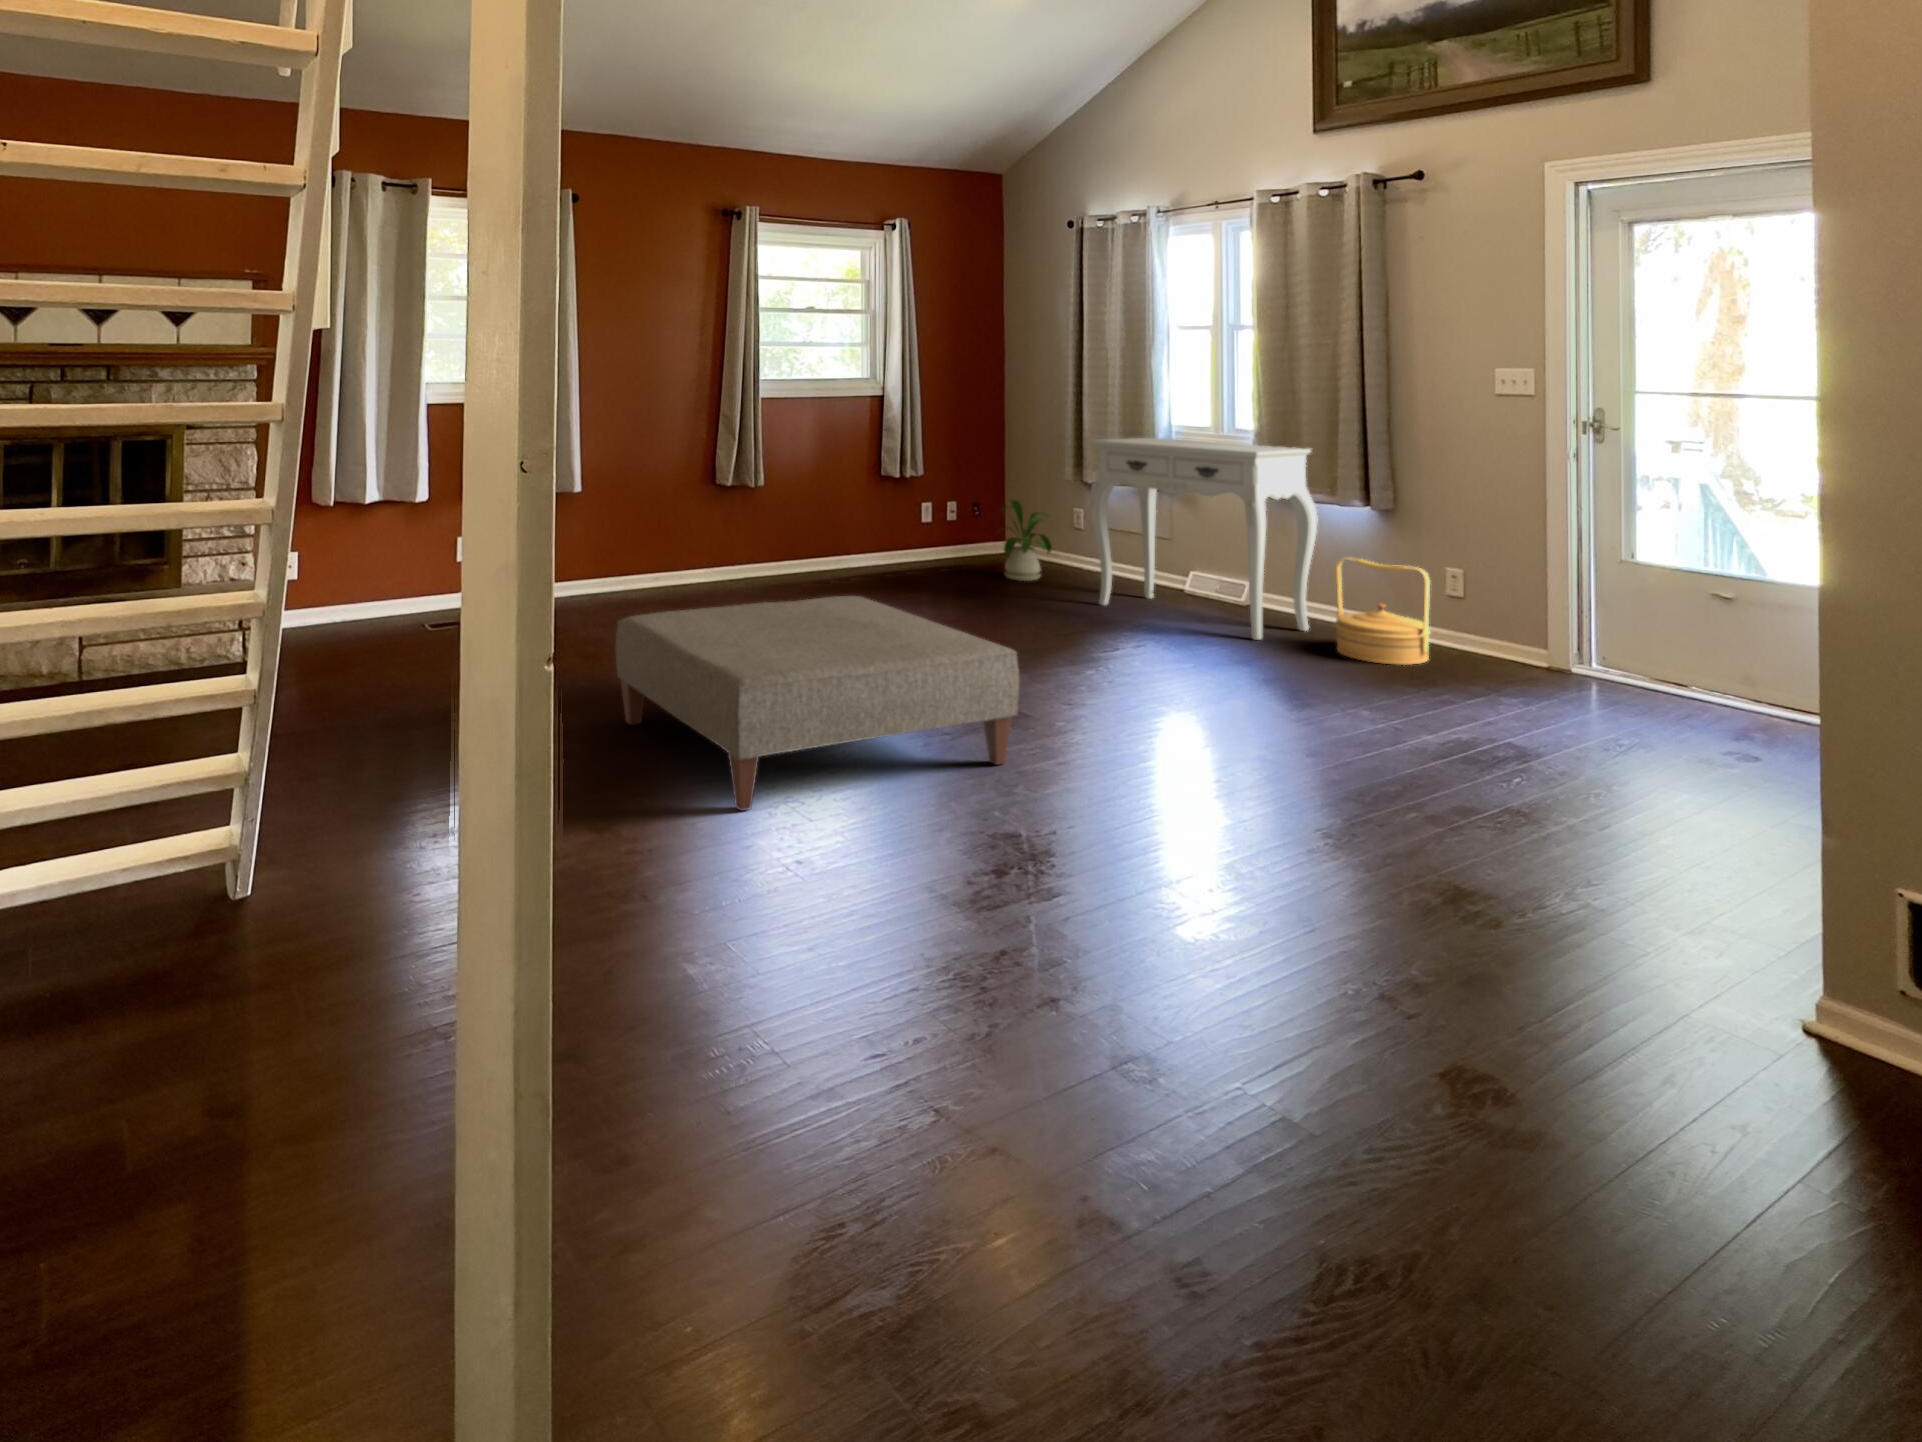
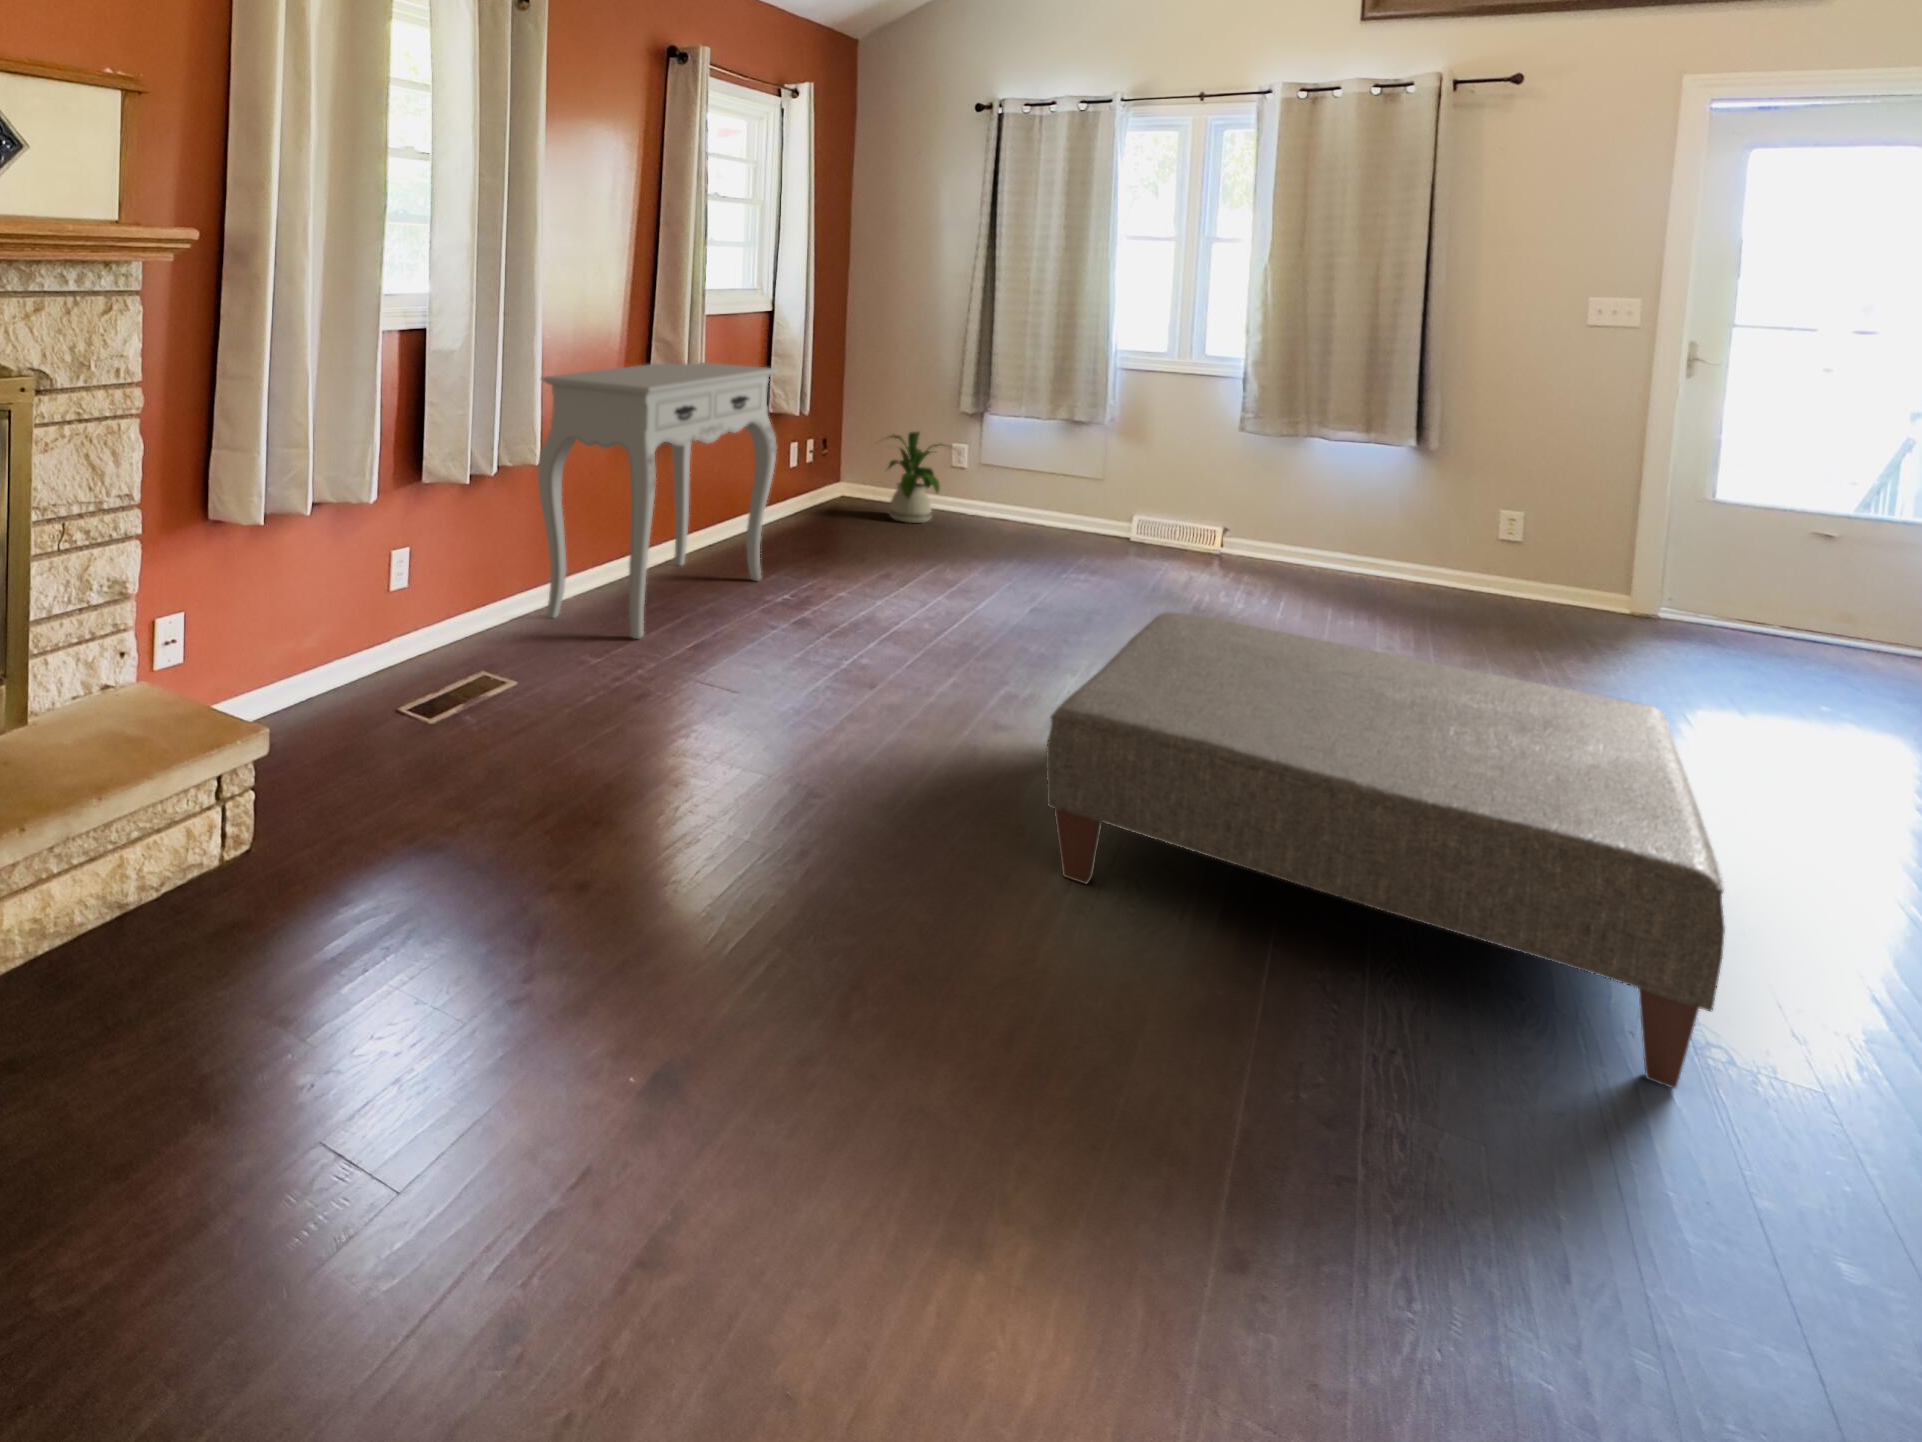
console table: present [1090,438,1318,640] -> present [538,362,778,639]
woven basket: present [1334,557,1430,665] -> none [1387,495,1516,612]

